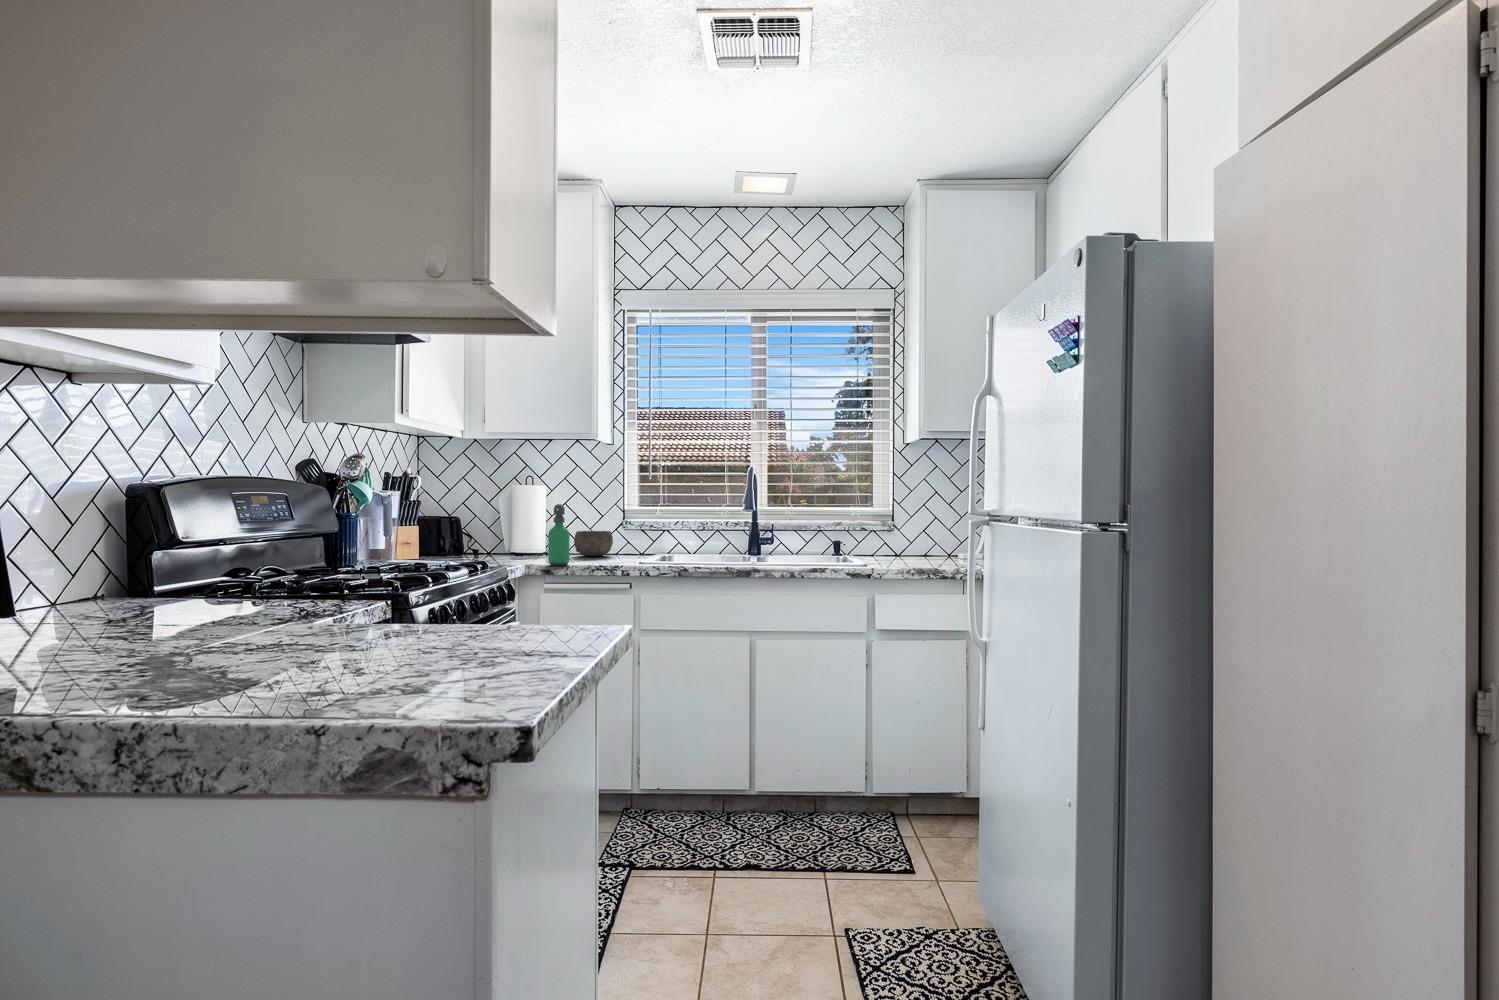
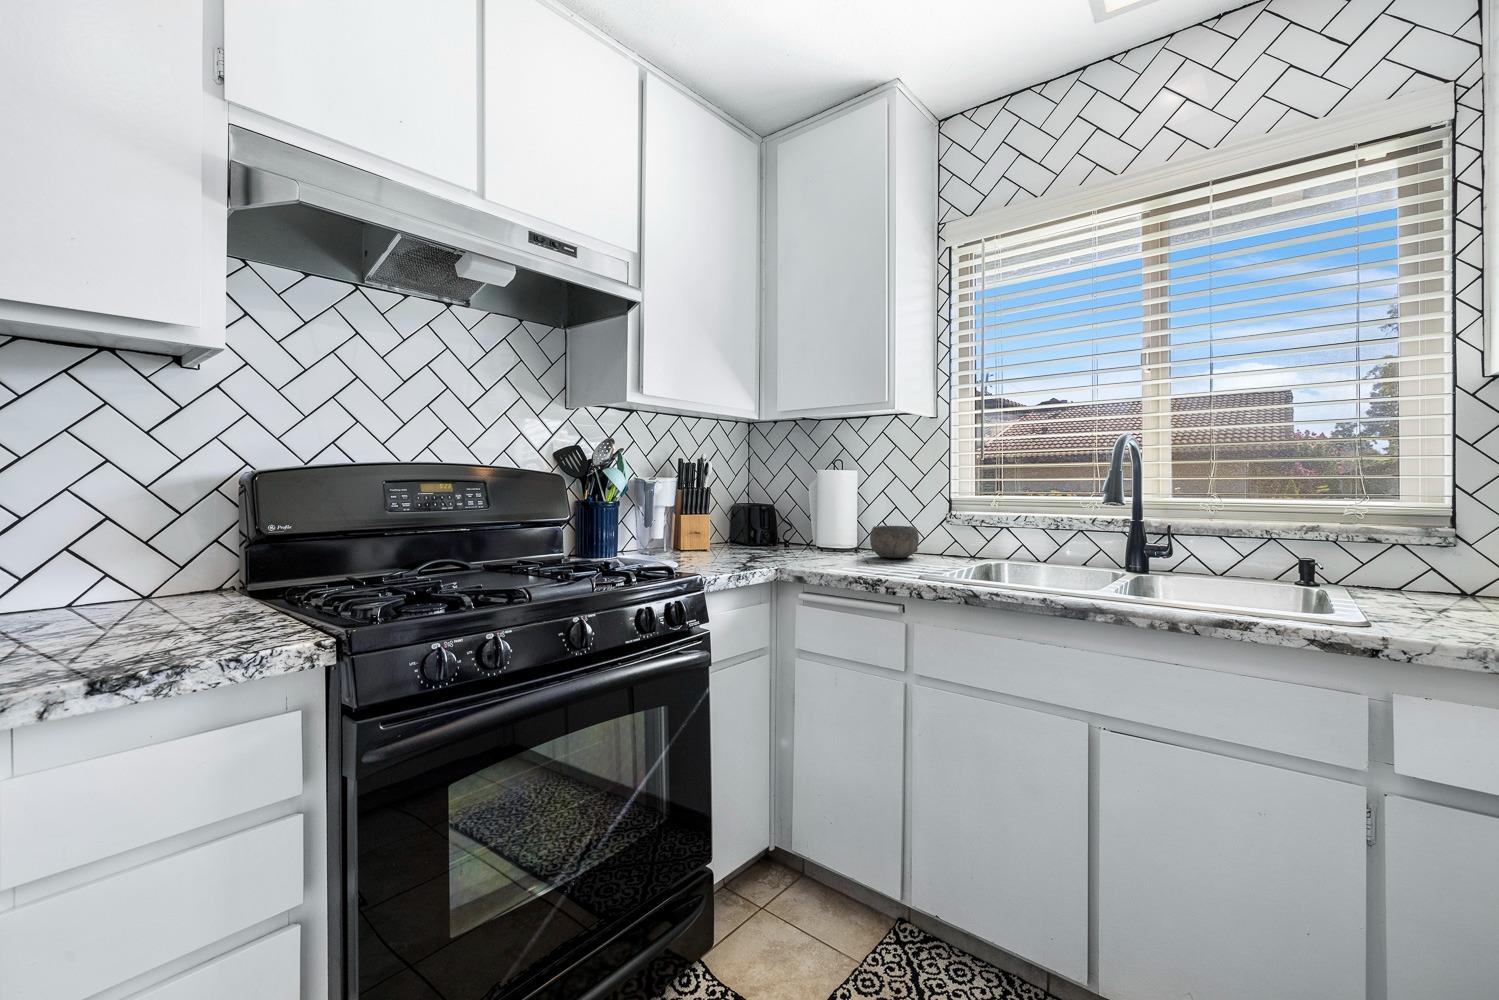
soap dispenser: present [548,504,570,565] -> none [804,493,831,571]

